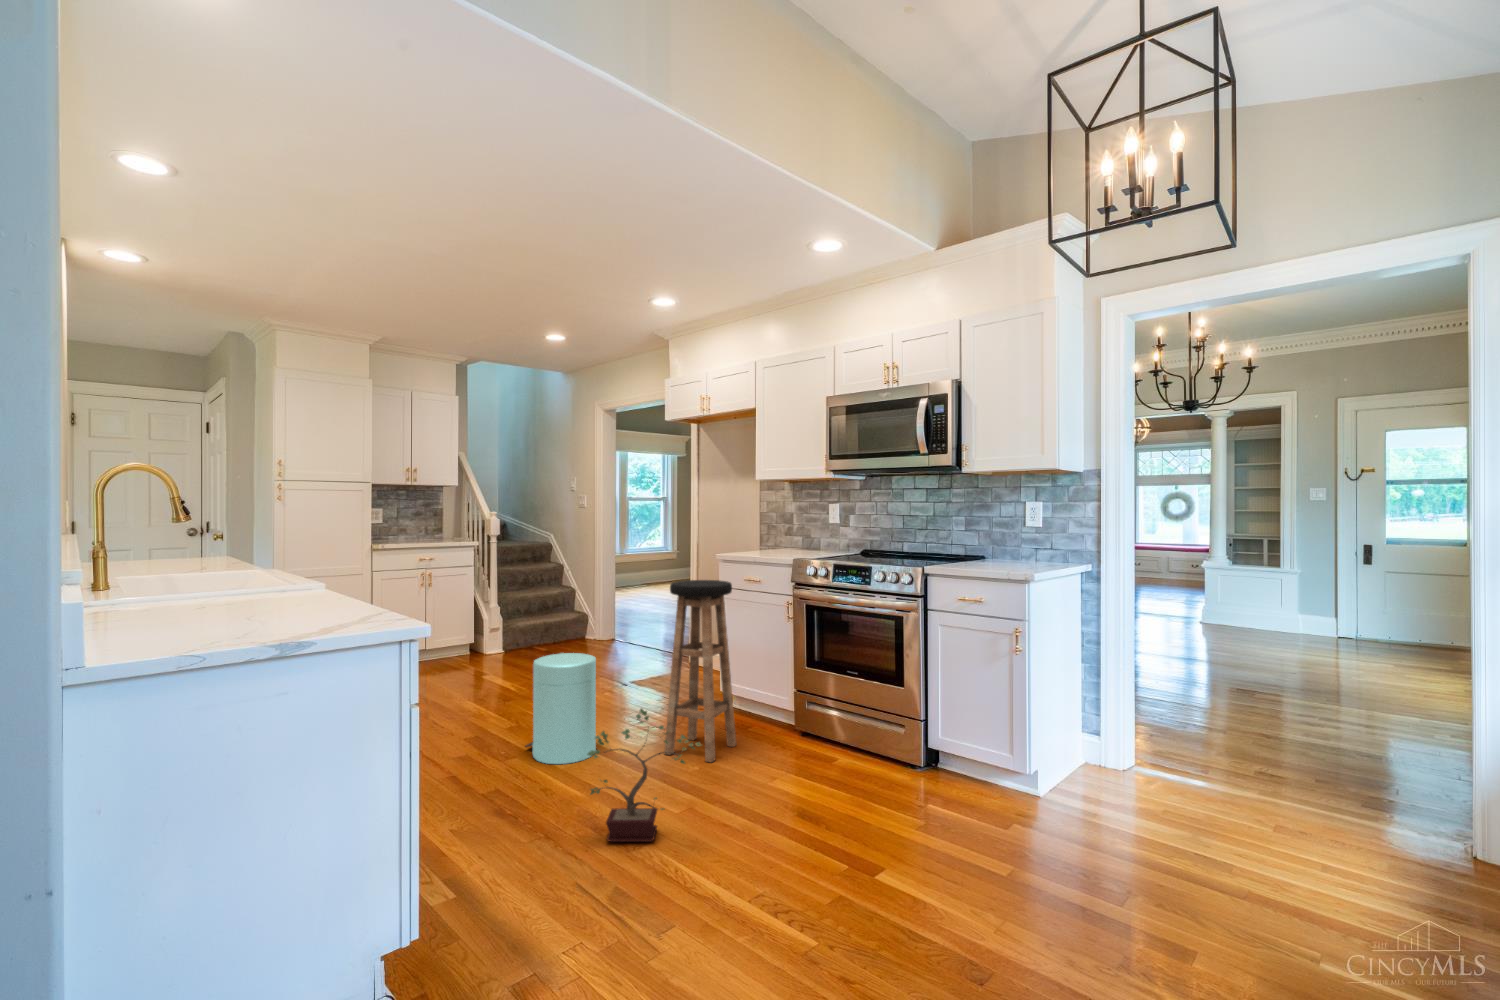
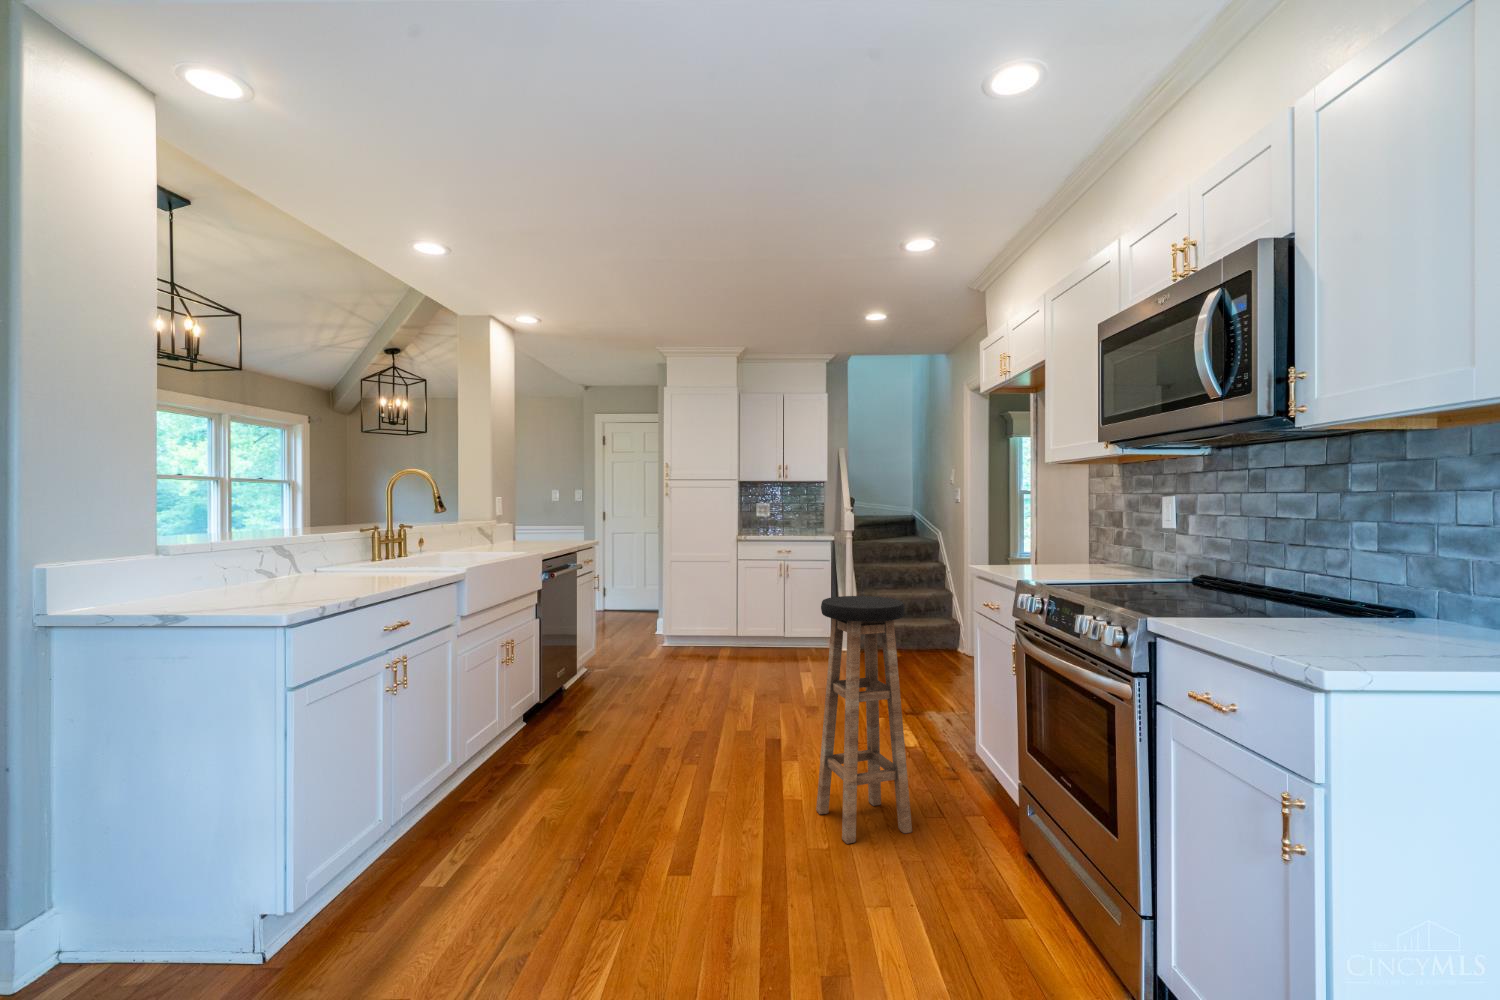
trash can: present [526,653,596,764] -> none [704,661,771,786]
potted plant: present [587,709,701,842] -> none [597,744,686,913]

